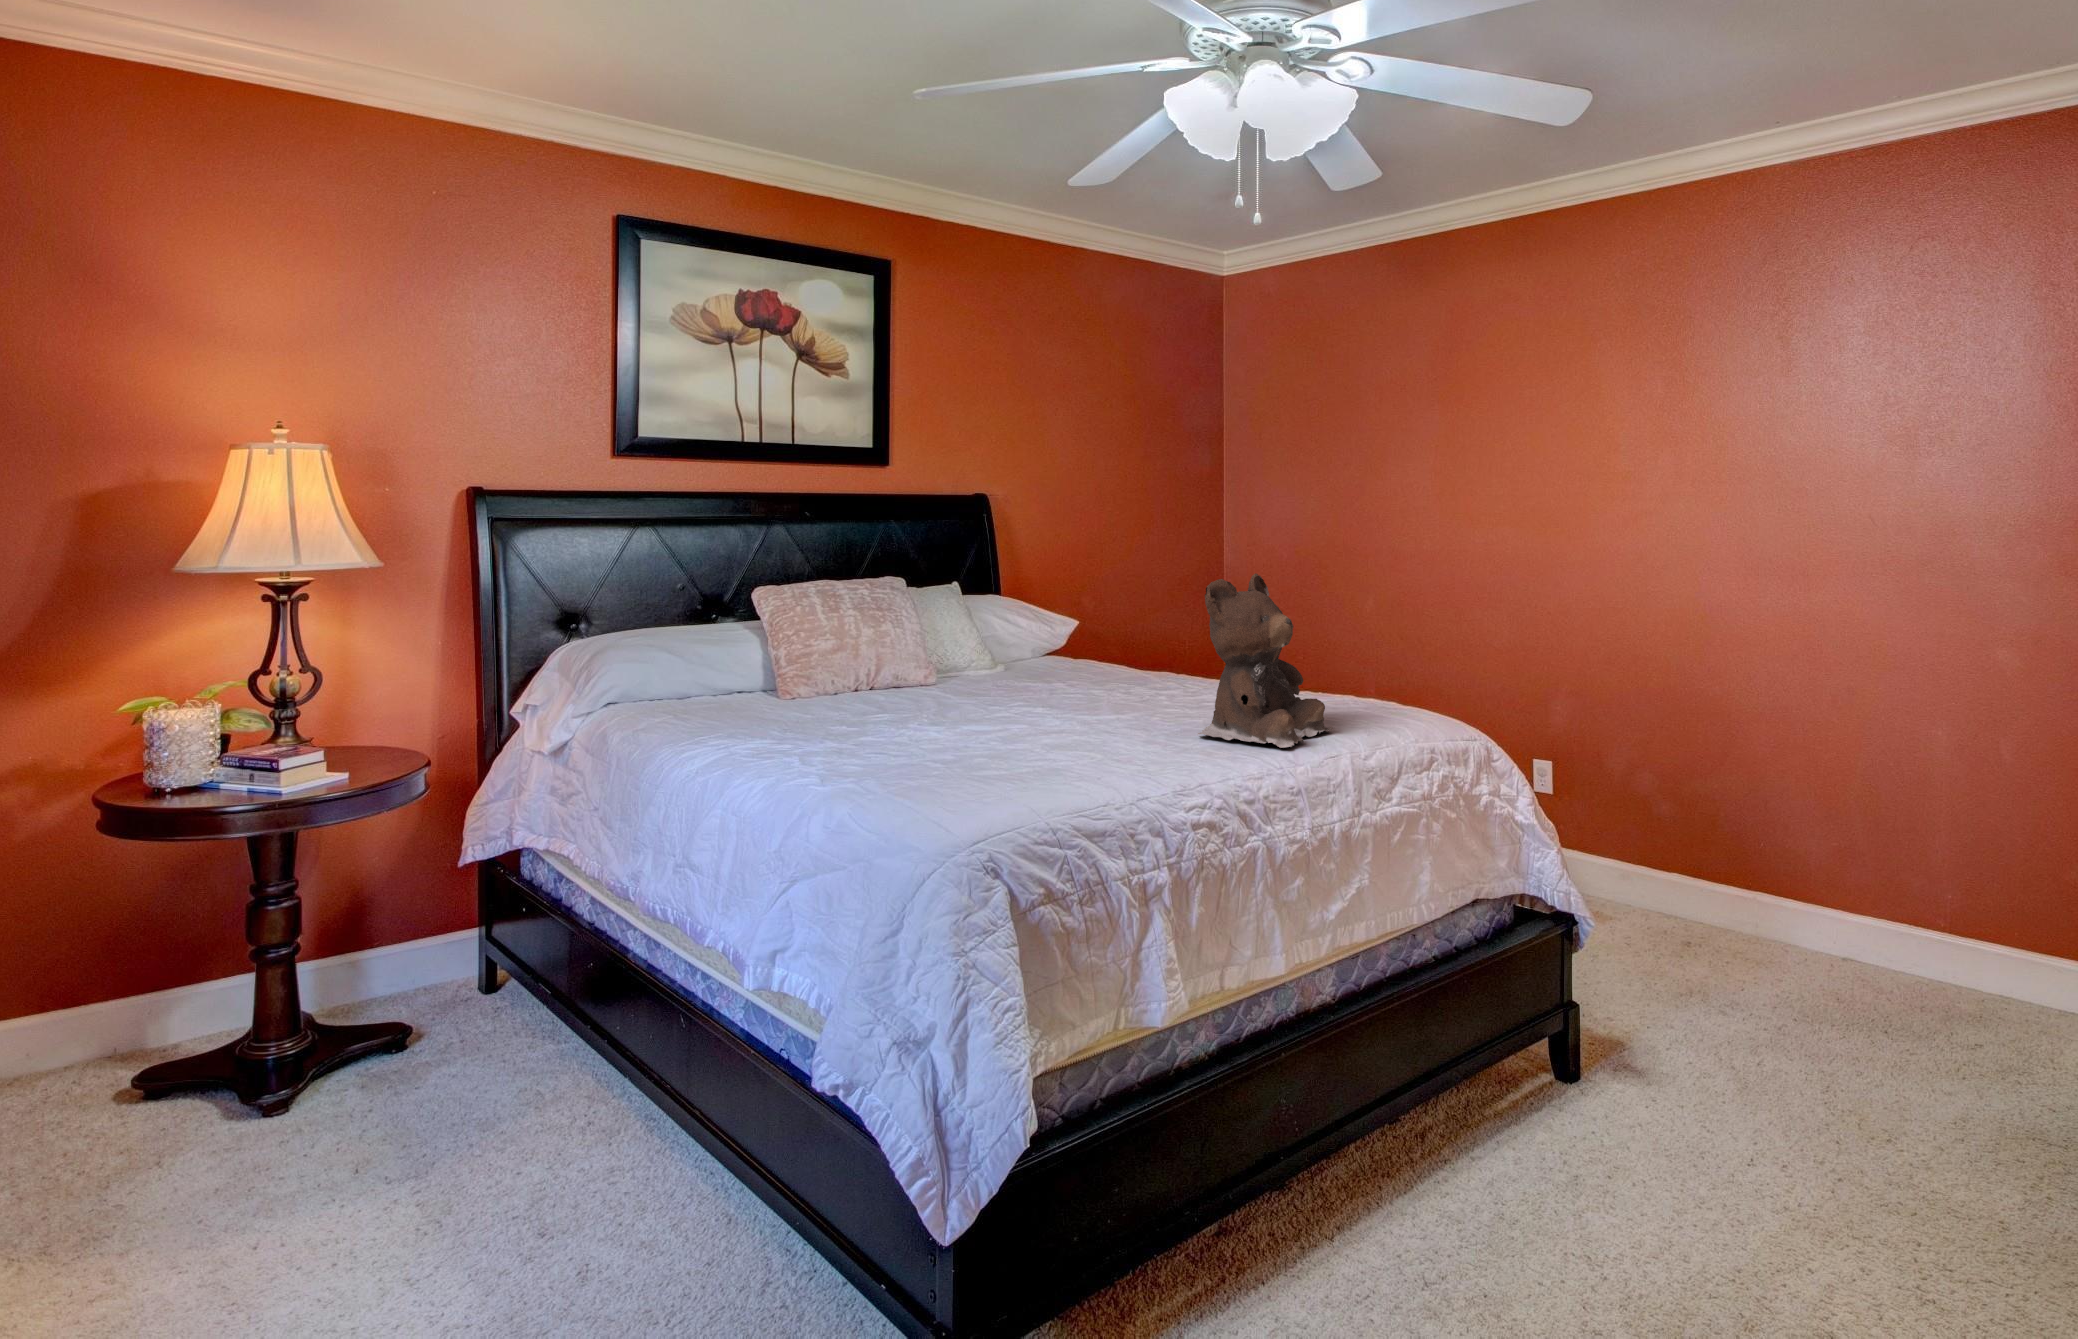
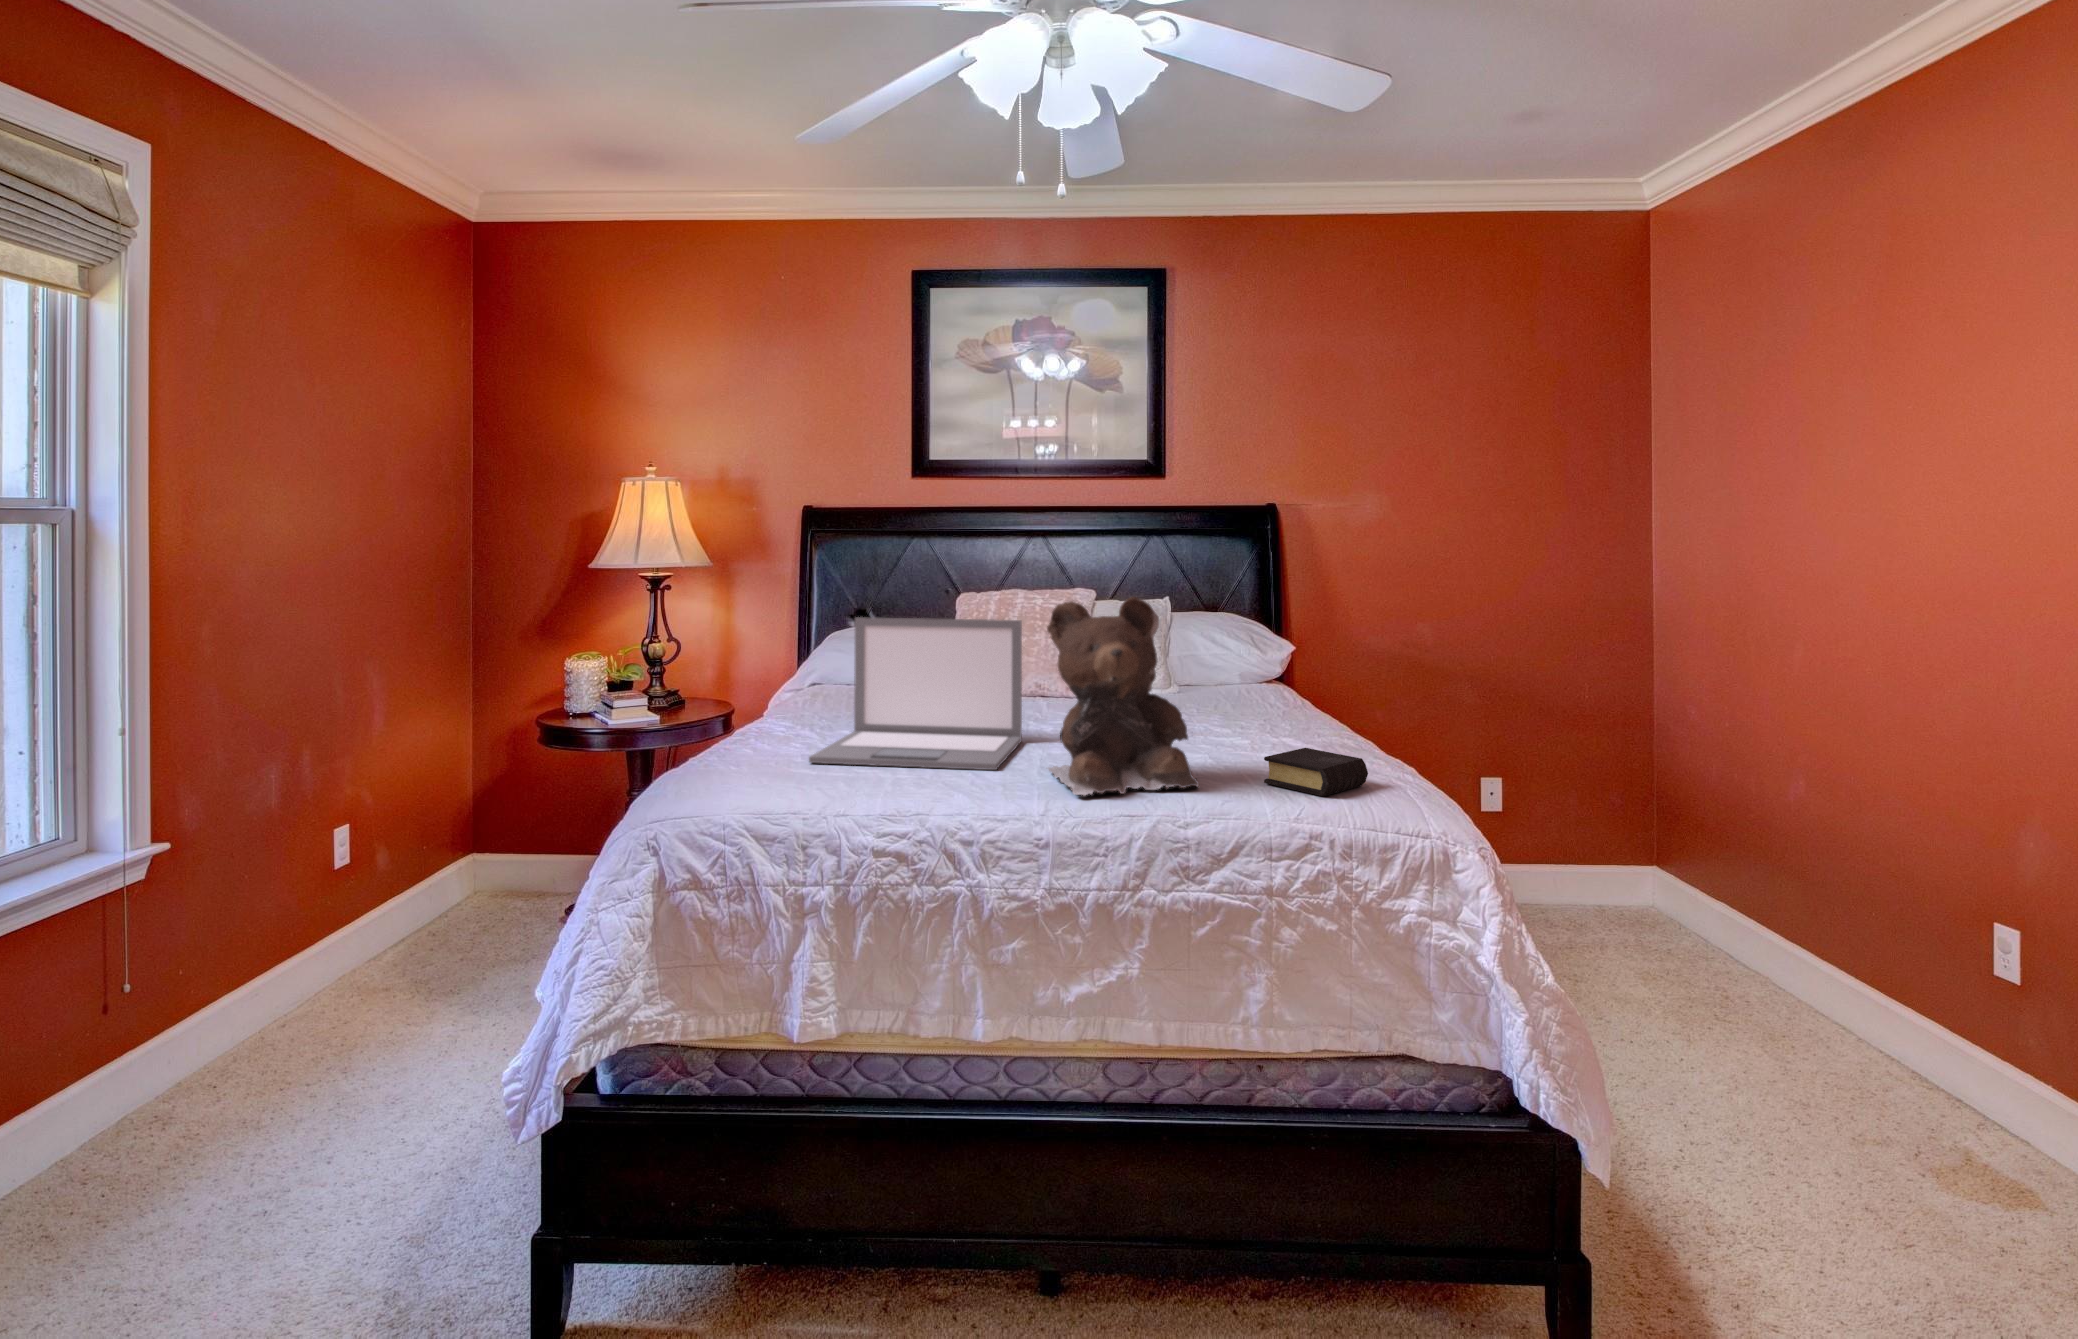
laptop: none [923,601,1155,766] -> present [809,617,1022,770]
book: none [1350,691,1415,723] -> present [1264,748,1368,796]

